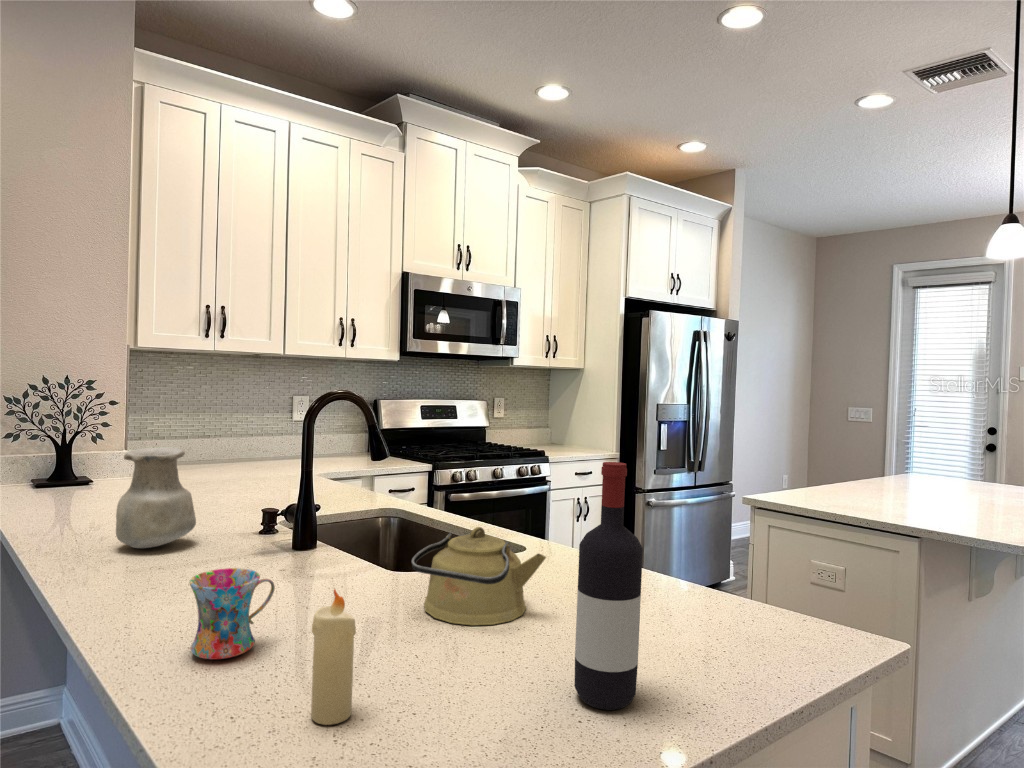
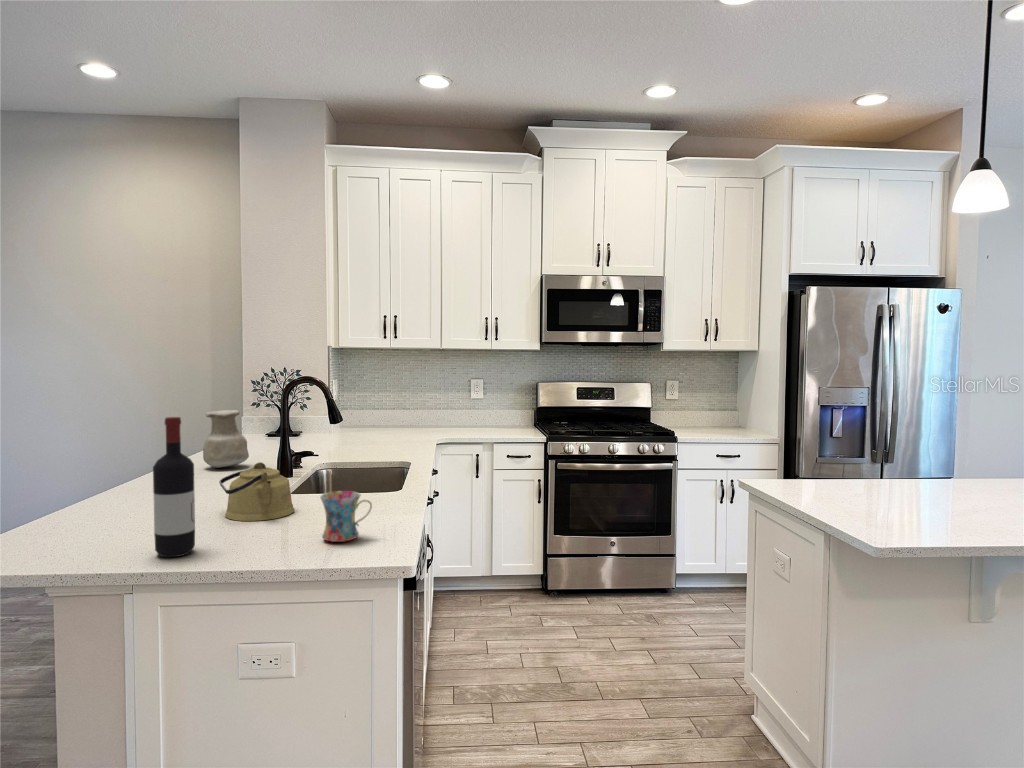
mug: present [189,568,275,659] -> present [320,491,372,542]
candle: present [311,589,356,725] -> none [65,473,91,537]

